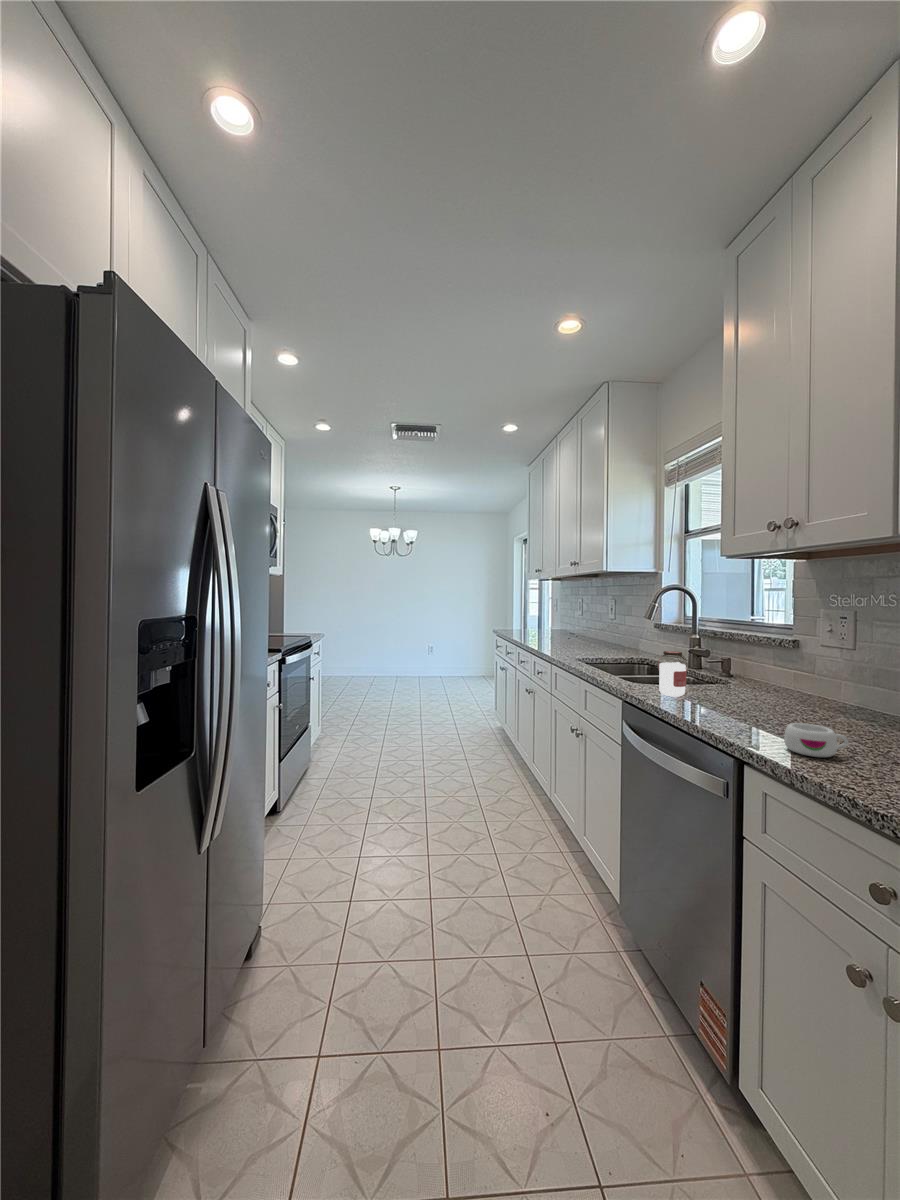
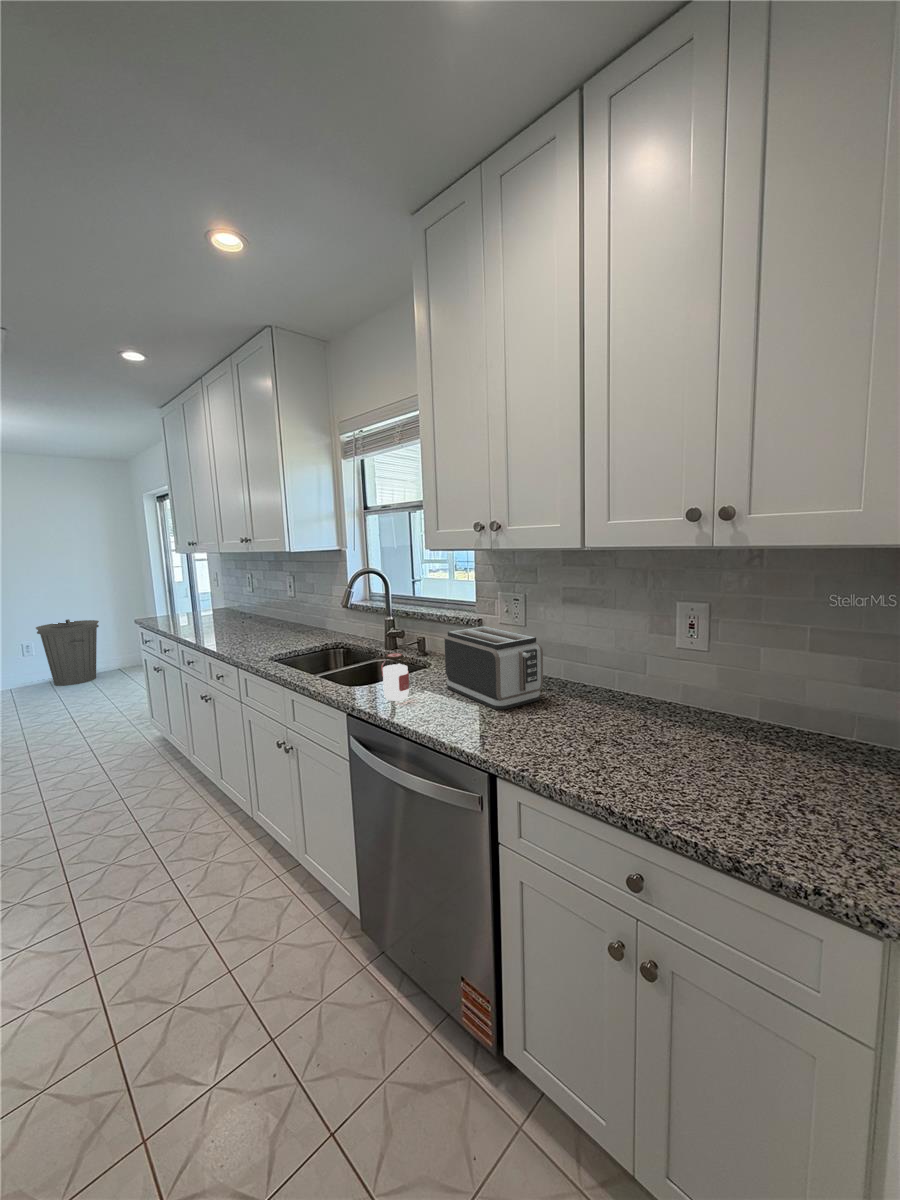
trash can: none [436,632,474,682] -> present [36,619,99,686]
toaster: none [733,639,856,724] -> present [444,626,543,710]
mug: present [784,723,848,757] -> none [524,723,568,757]

